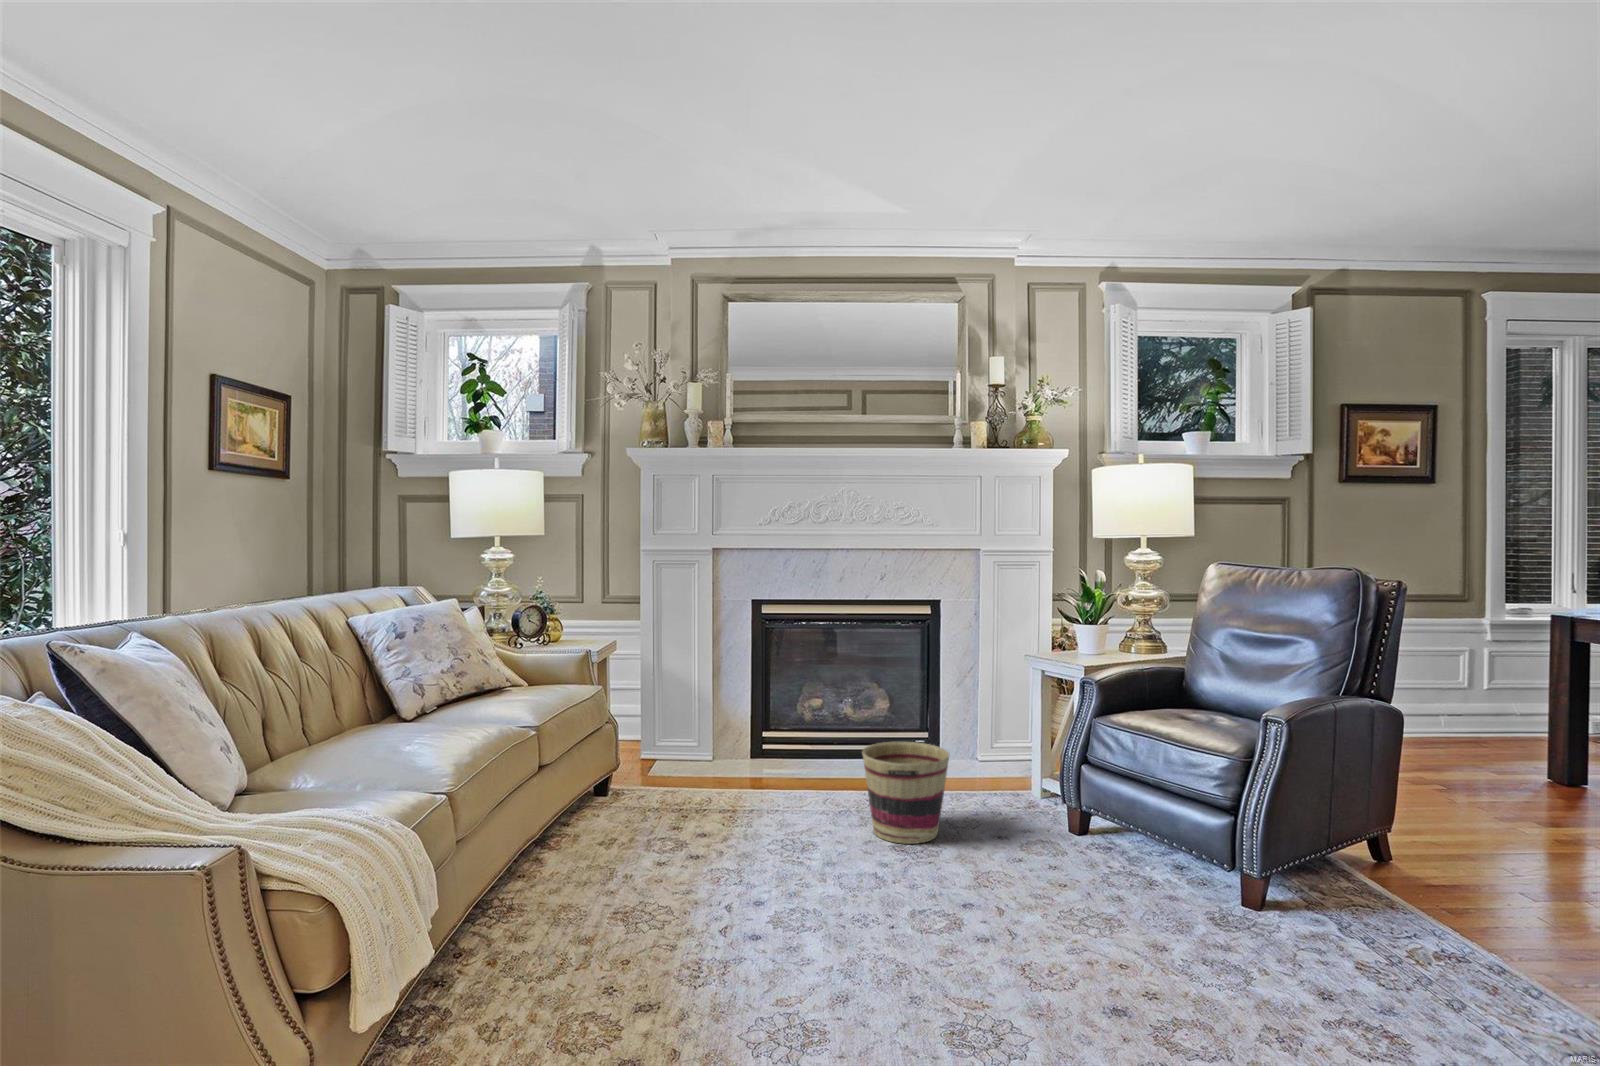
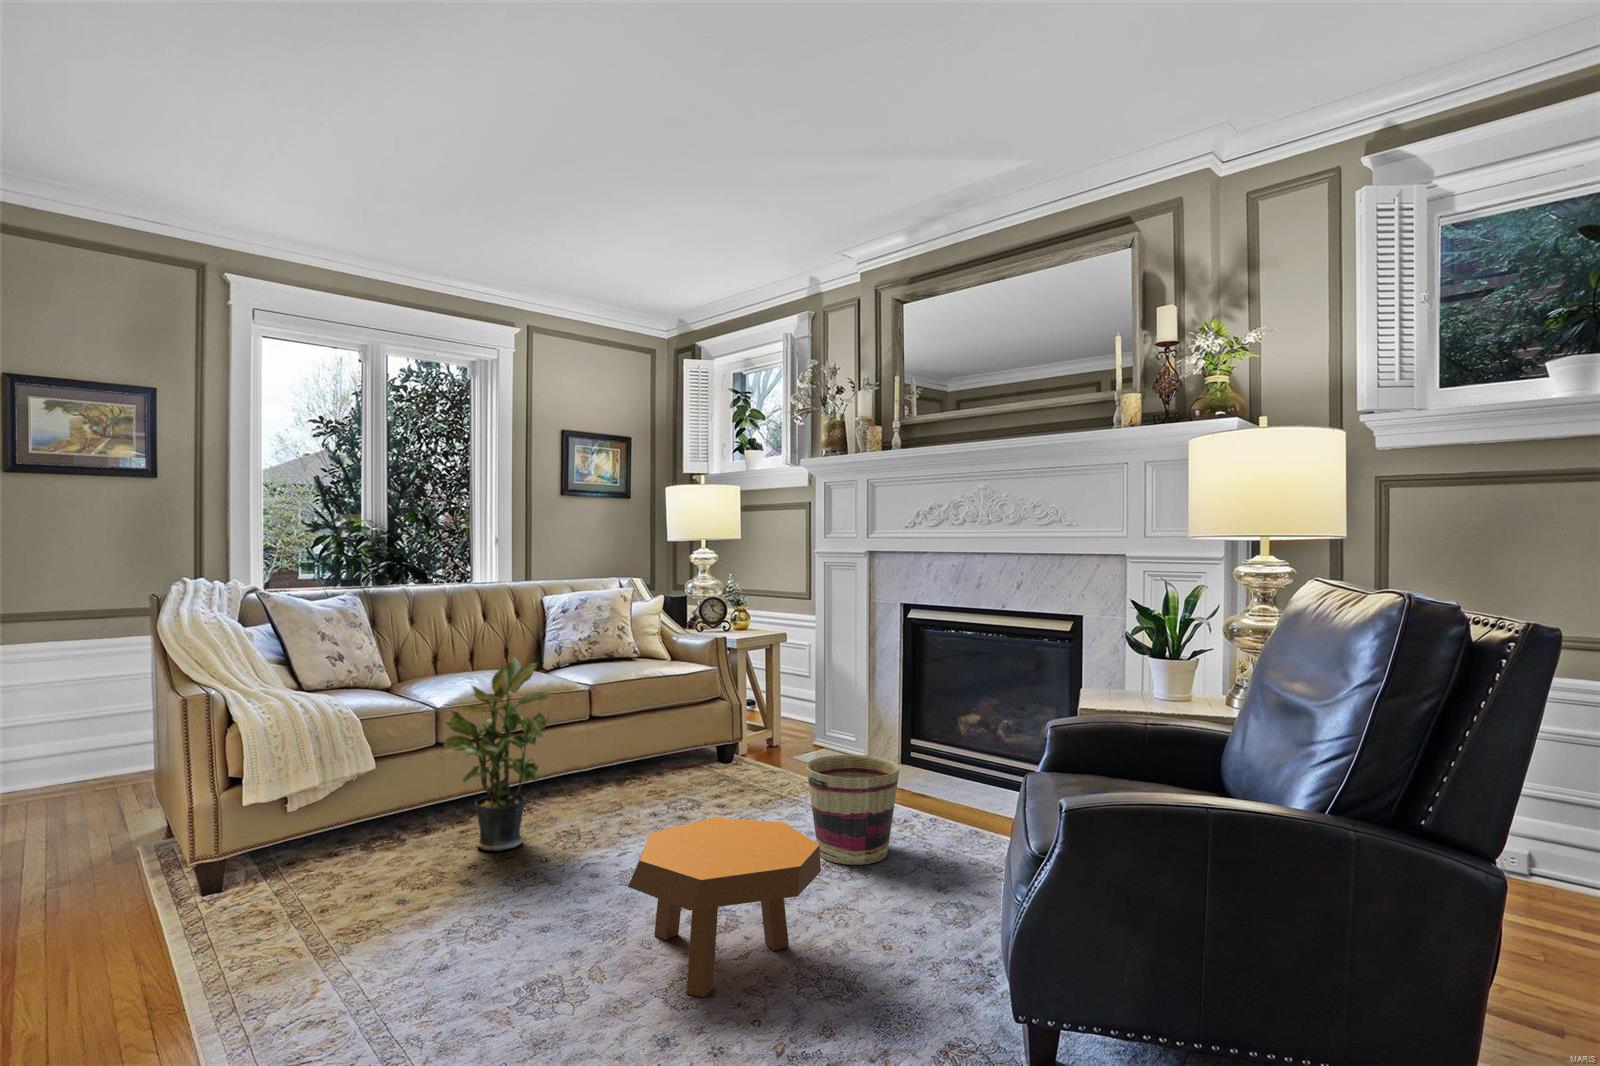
potted plant: none [549,699,675,953] -> present [444,658,551,851]
footstool: none [959,806,1130,970] -> present [628,818,821,997]

